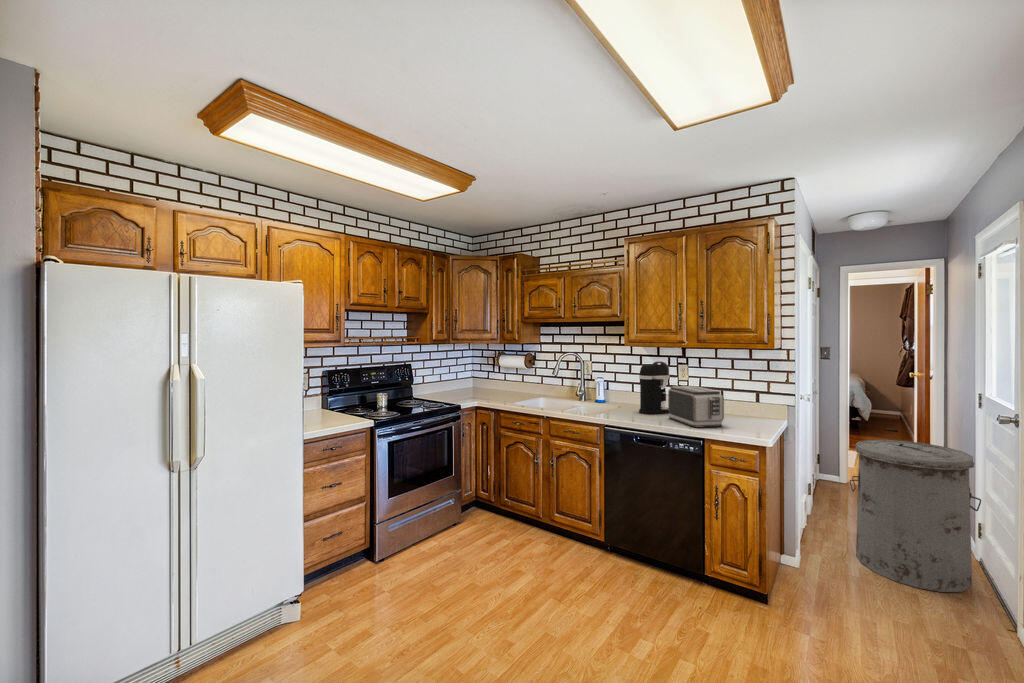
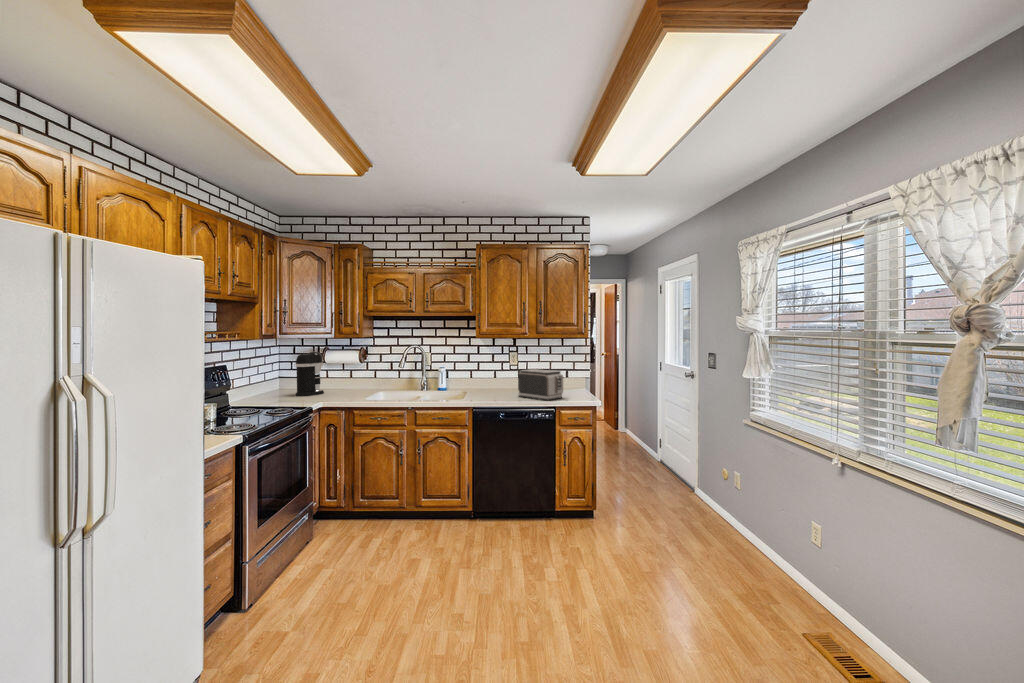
coffee maker: present [639,361,670,414] -> present [296,352,324,396]
trash can: present [850,440,981,592] -> none [616,398,679,487]

